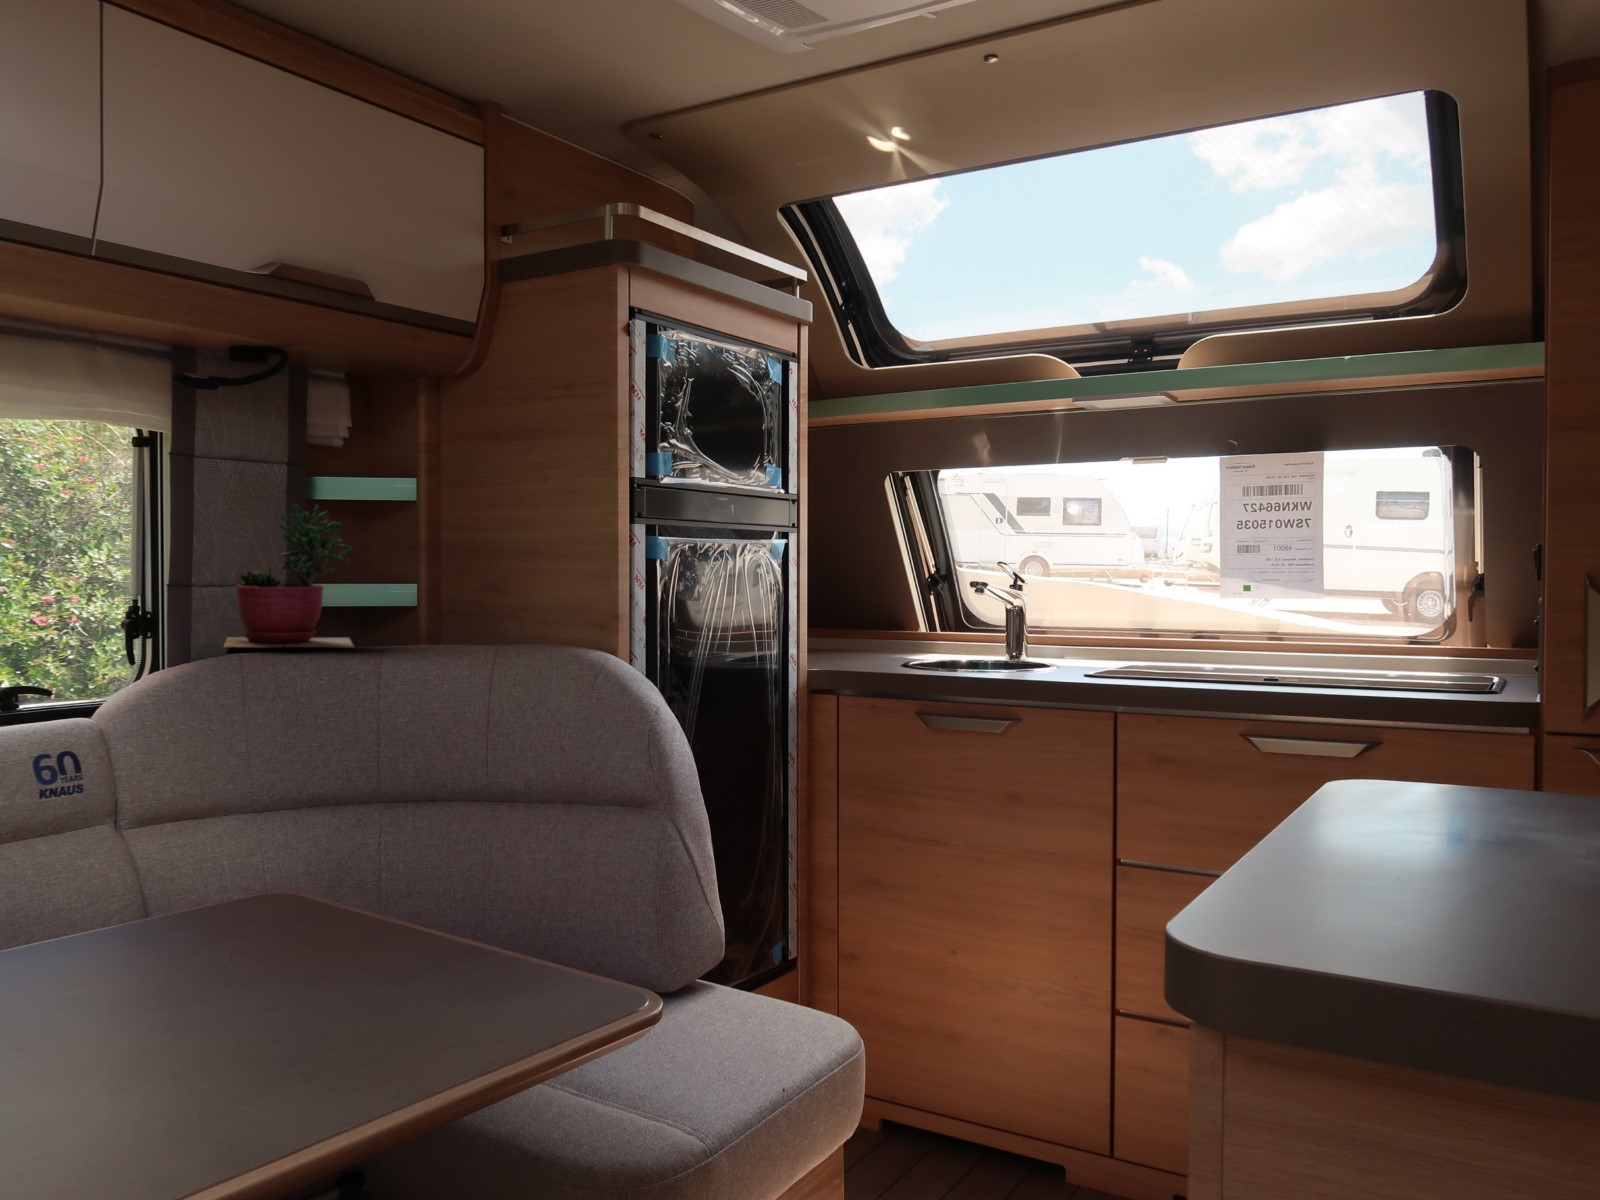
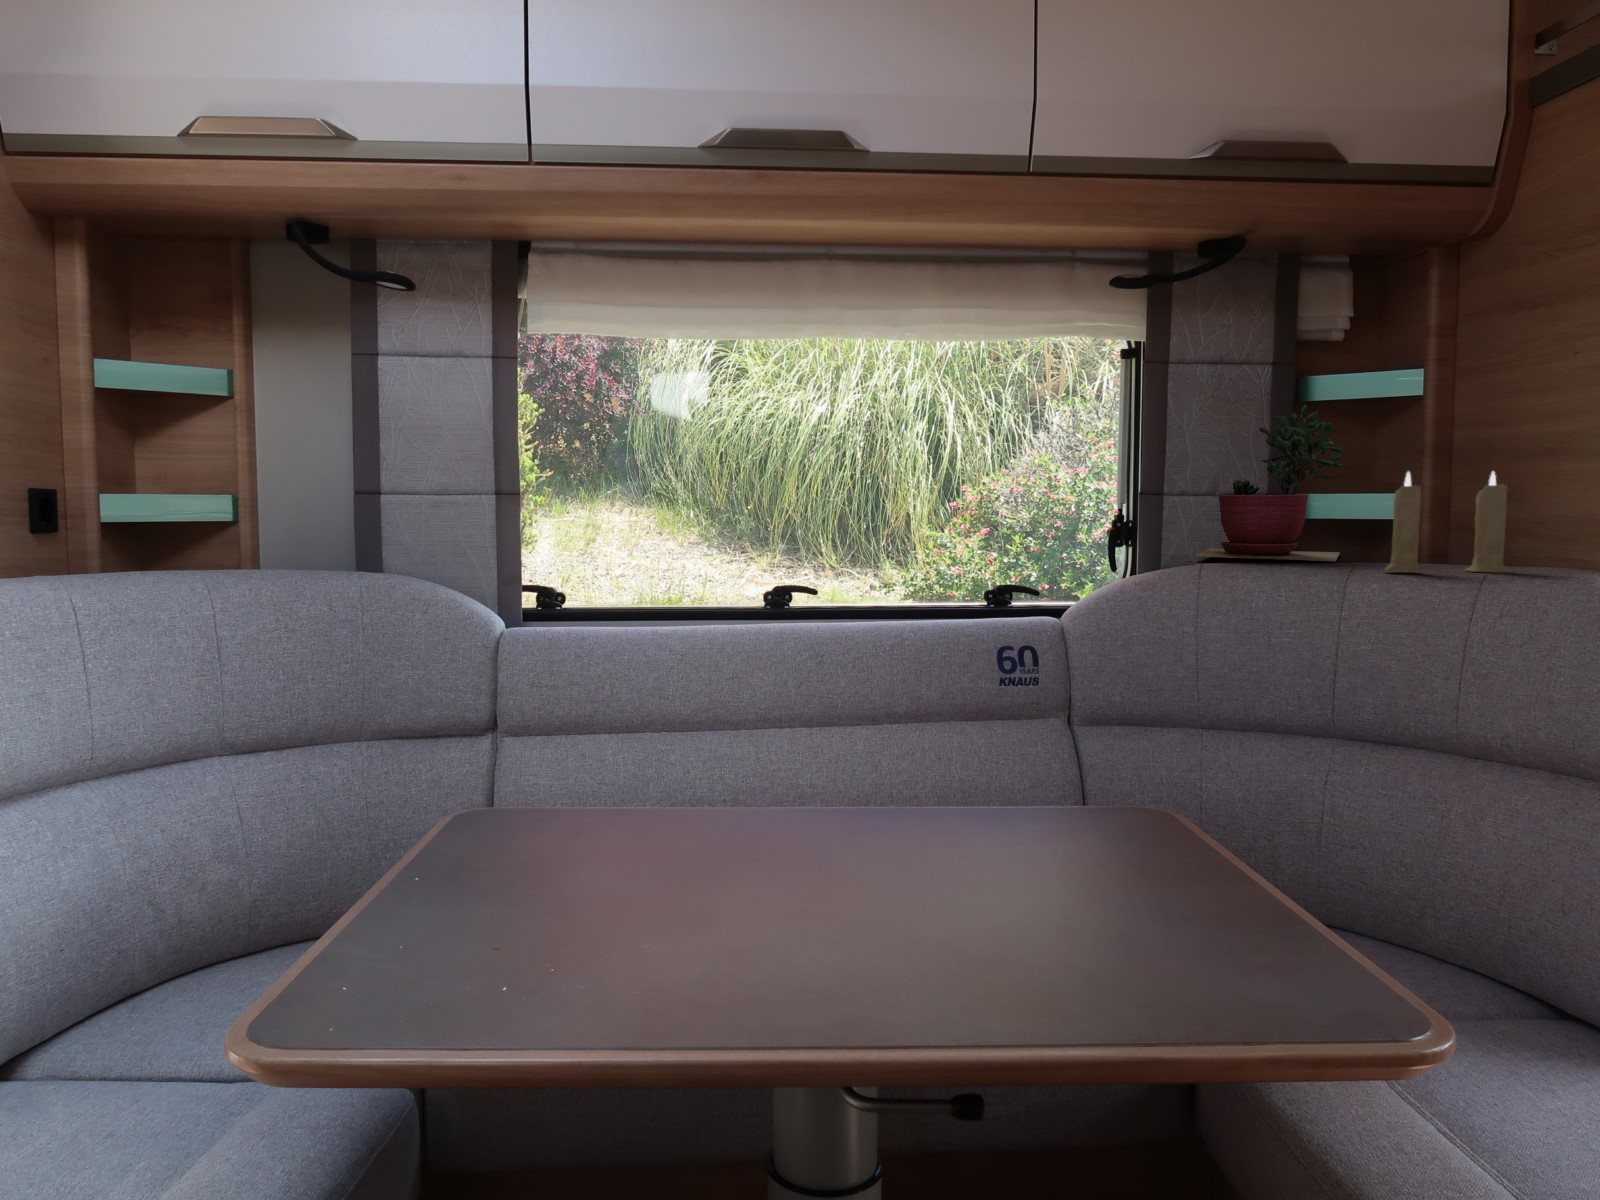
candle: none [405,572,492,656] -> present [1385,472,1508,573]

